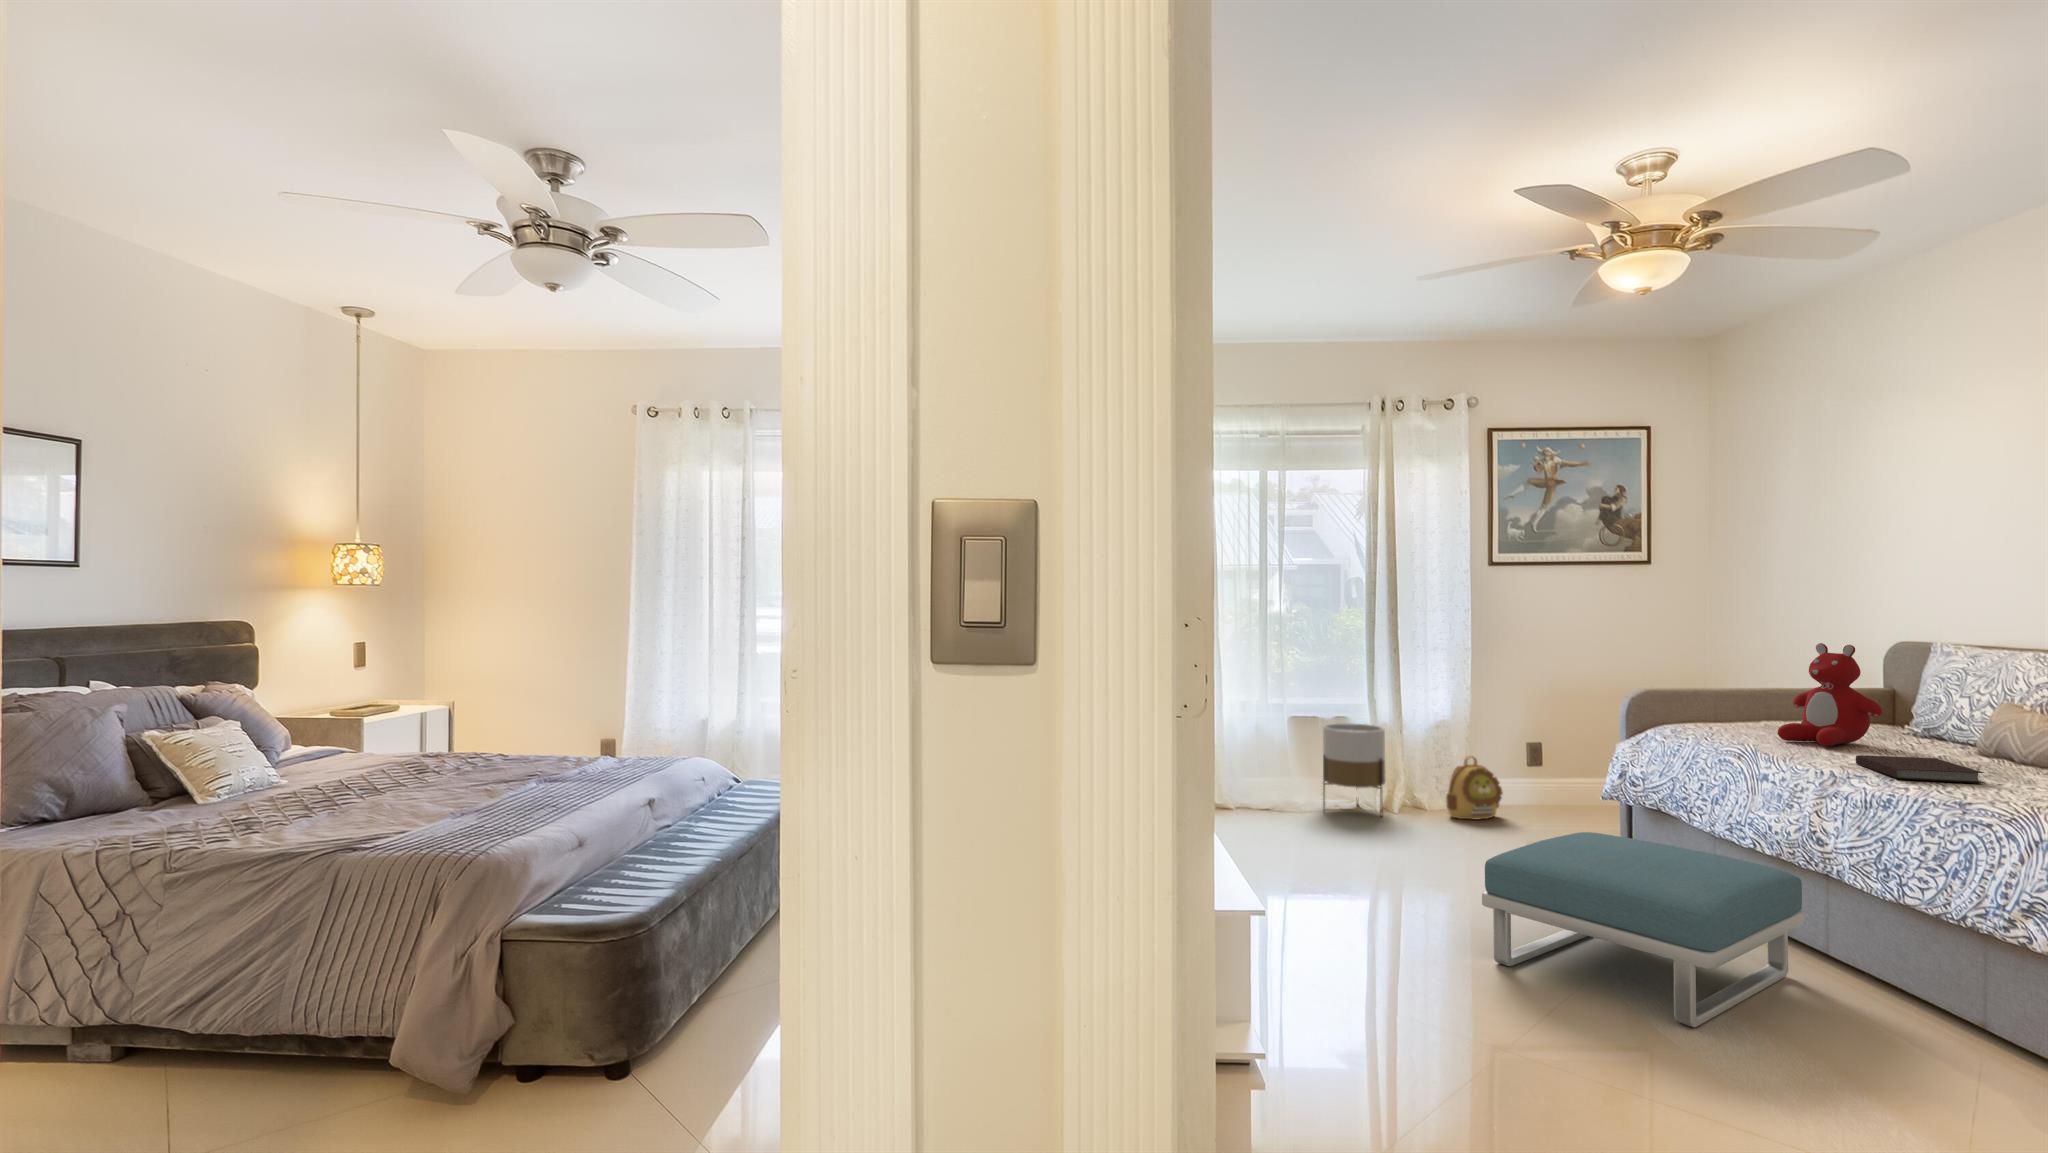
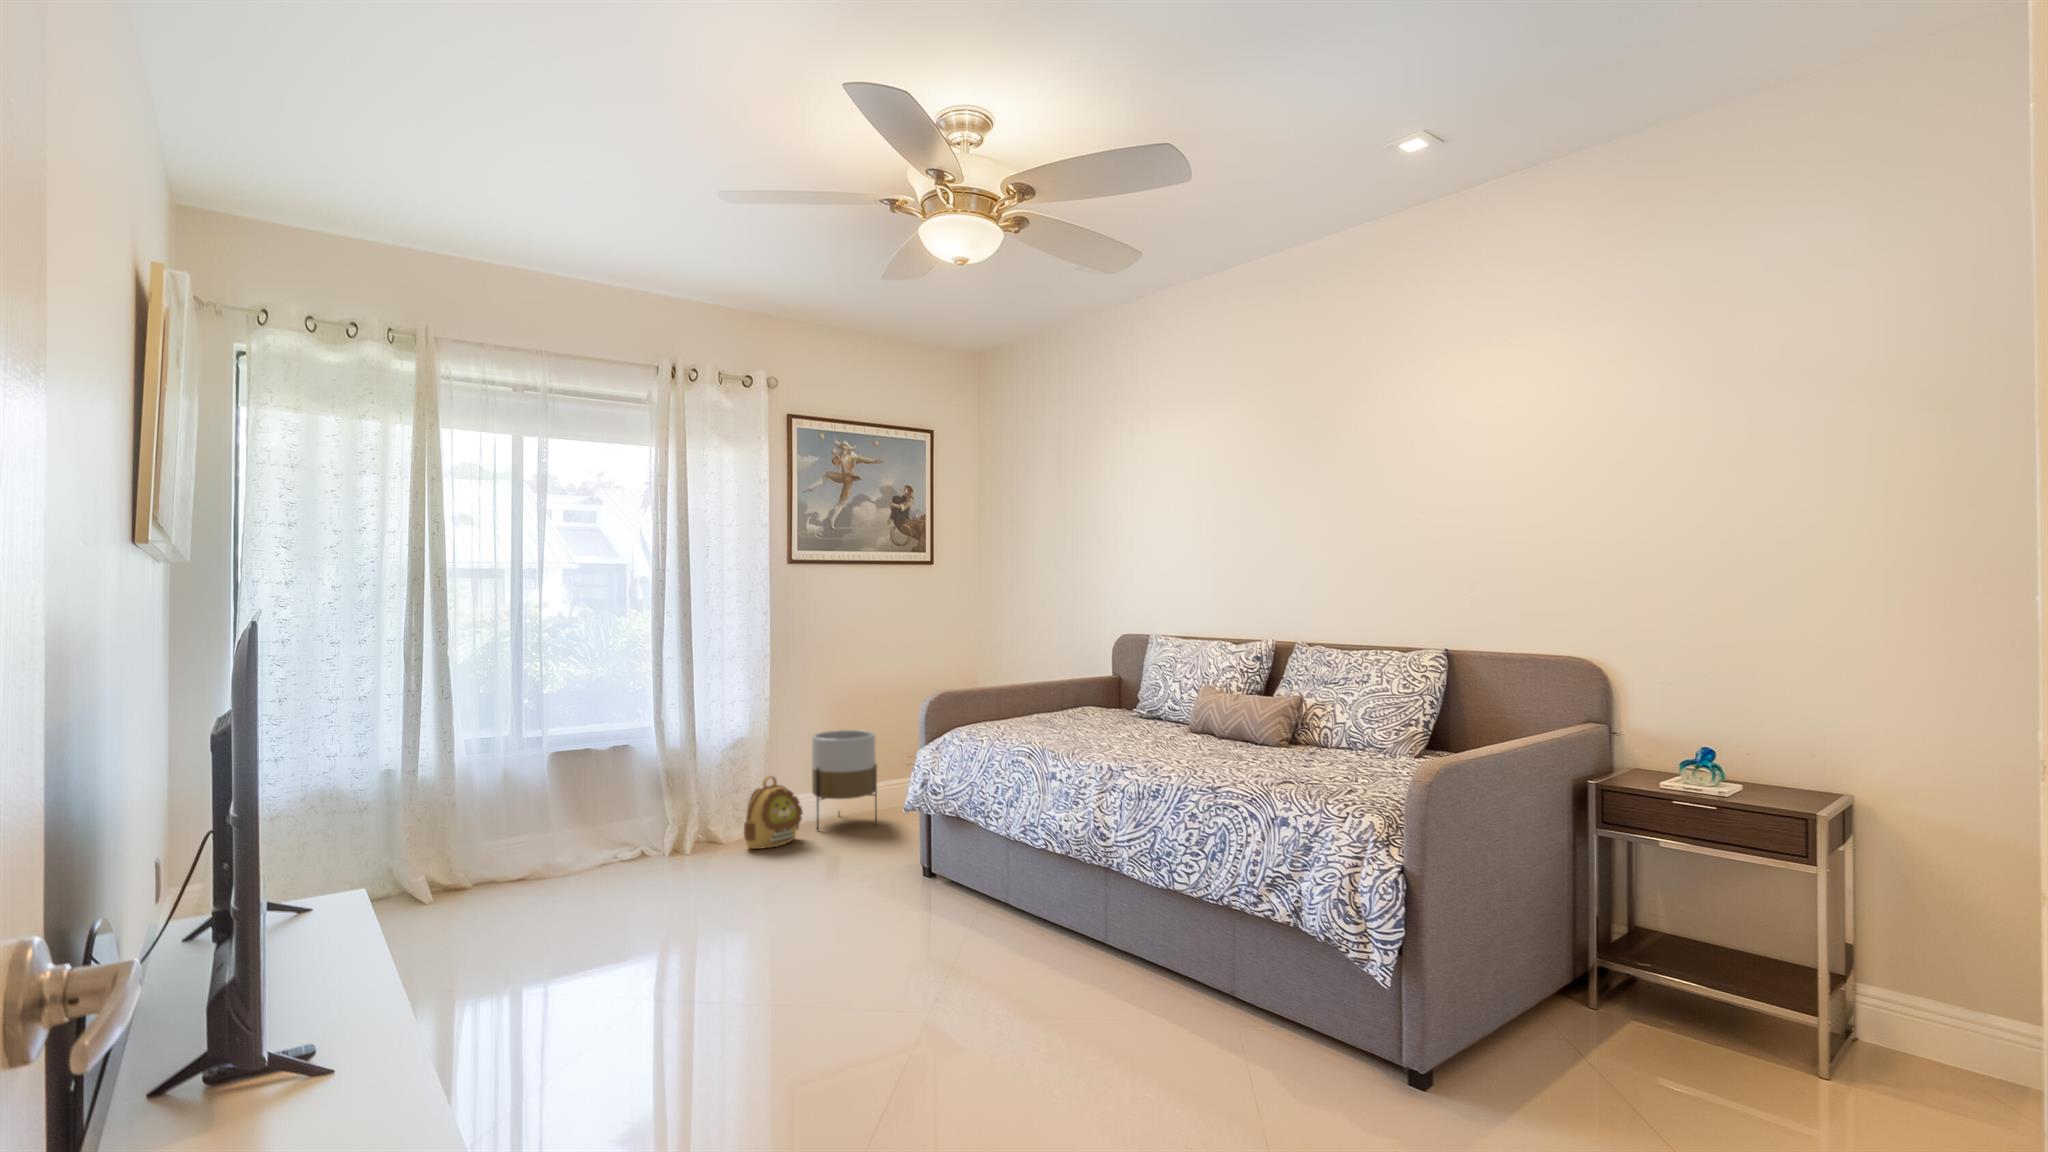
teddy bear: present [1778,643,1882,746] -> none [1056,639,1132,737]
planter: present [1323,723,1386,816] -> present [812,730,877,829]
notebook: present [1856,755,1984,783] -> none [1123,741,1217,767]
footstool: present [1482,832,1804,1027] -> none [798,860,1096,1082]

